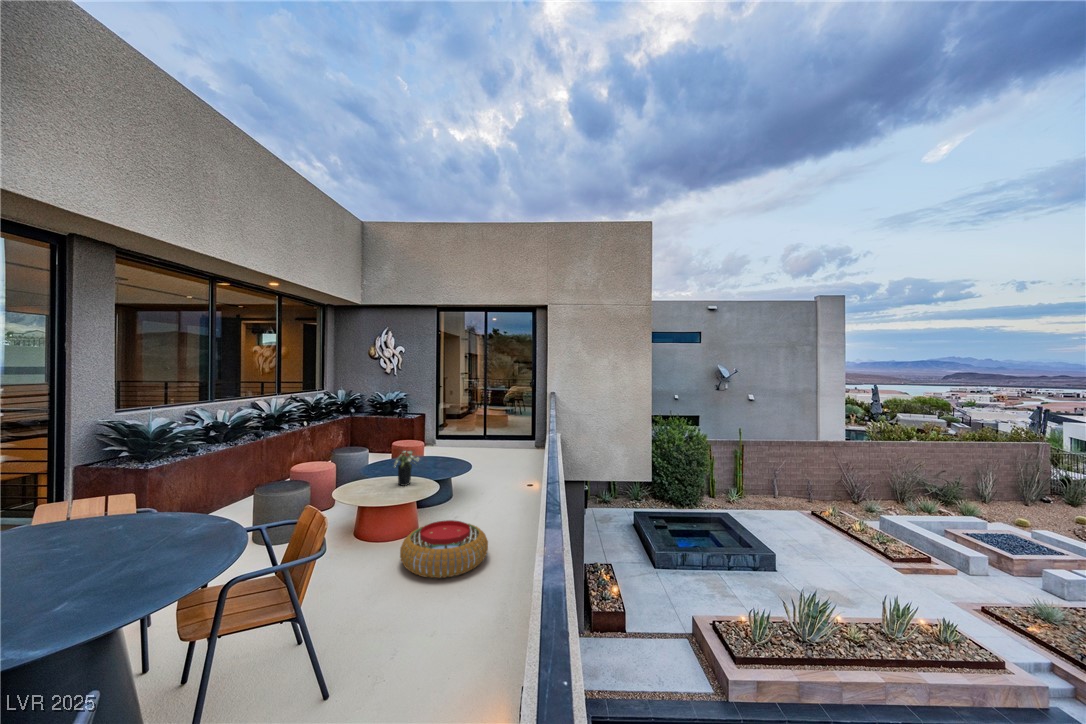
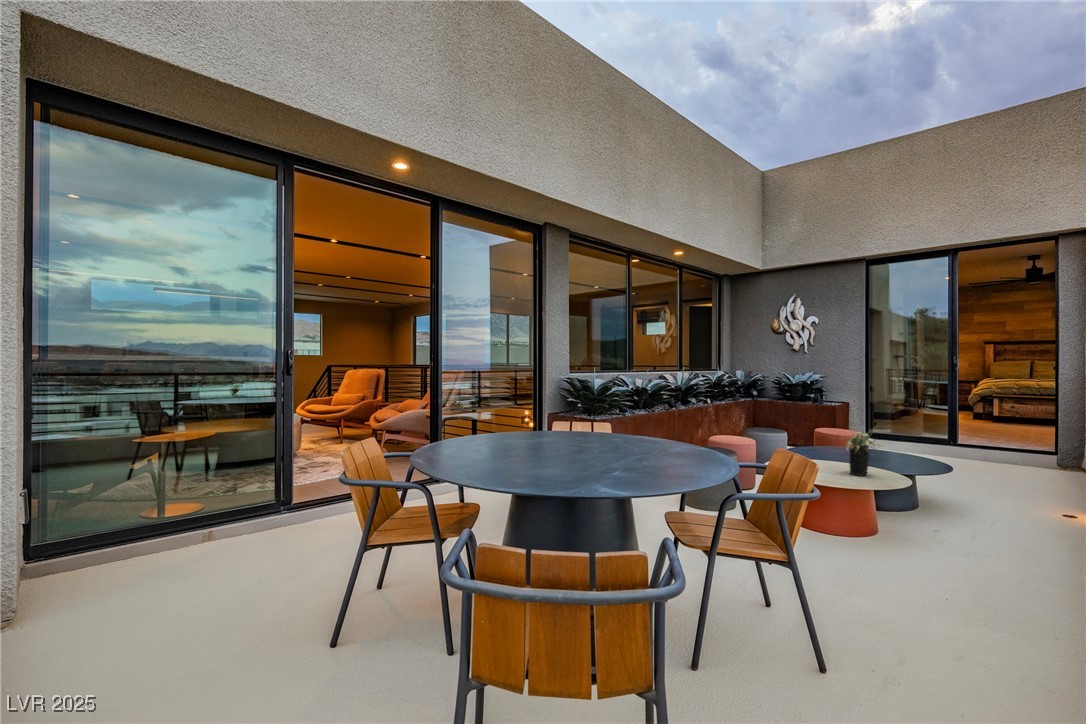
pouf: present [400,520,488,578] -> none [874,527,1033,608]

